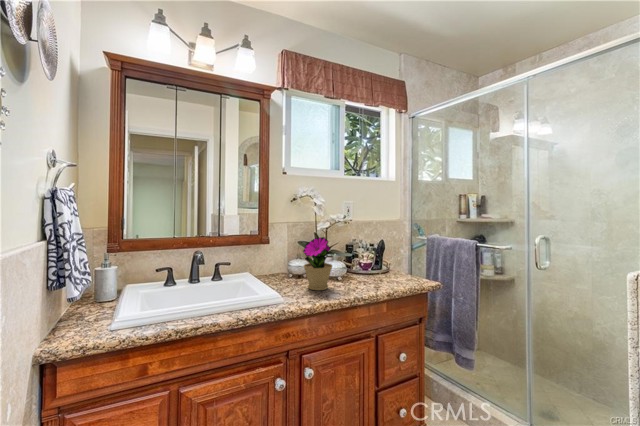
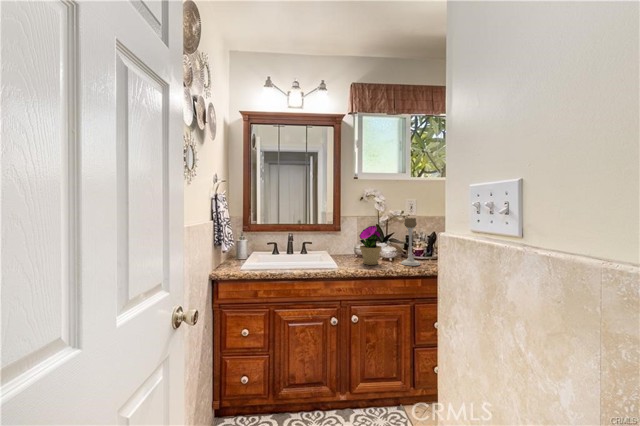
candle holder: none [352,226,375,286] -> present [401,218,420,266]

